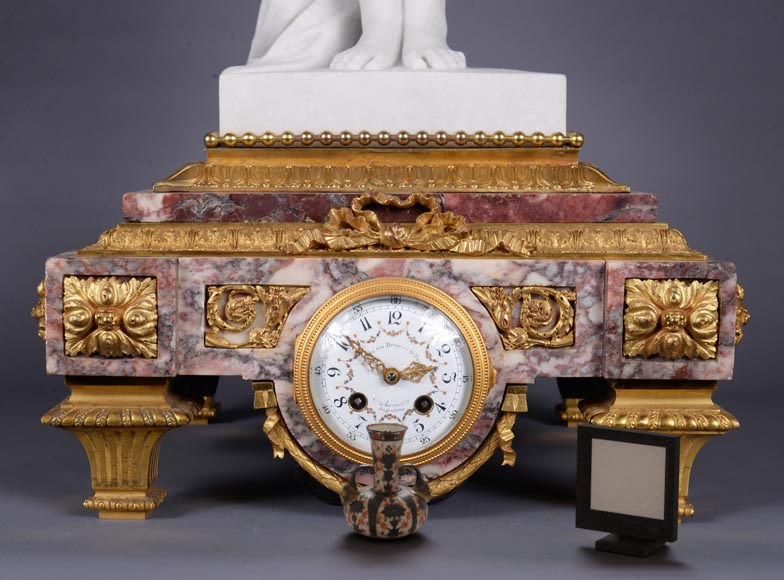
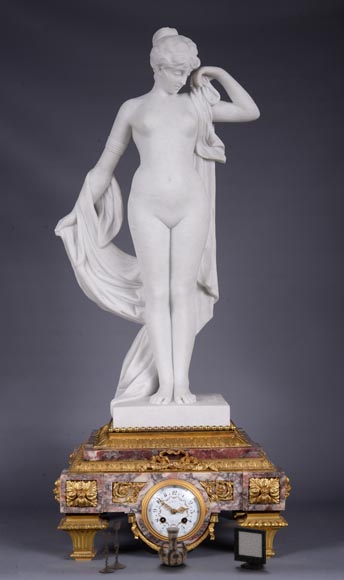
candlestick: none [152,399,240,557] -> present [99,521,126,573]

